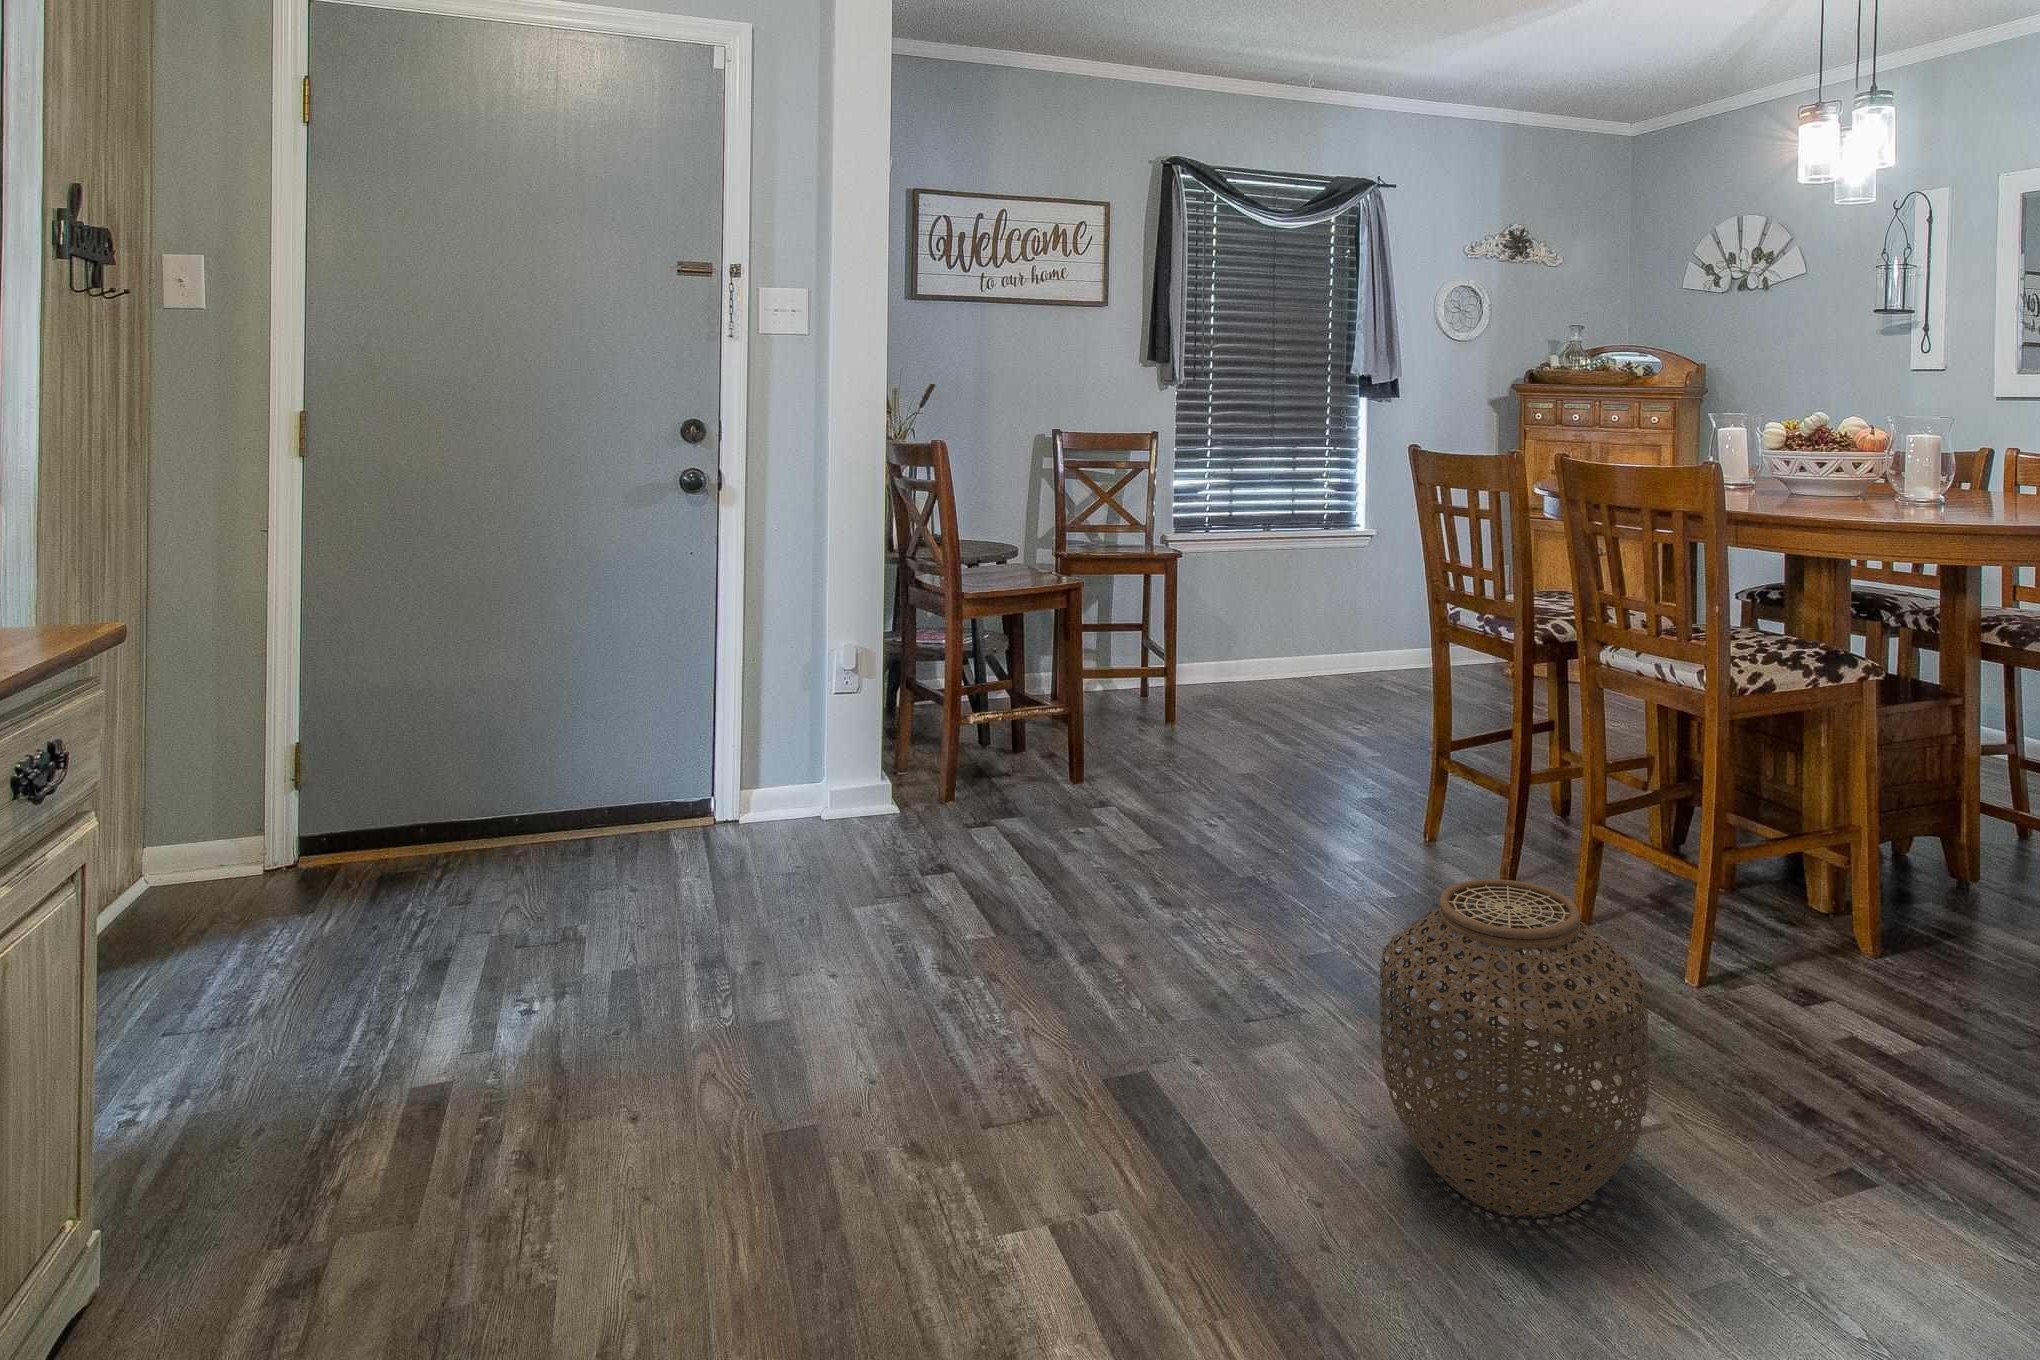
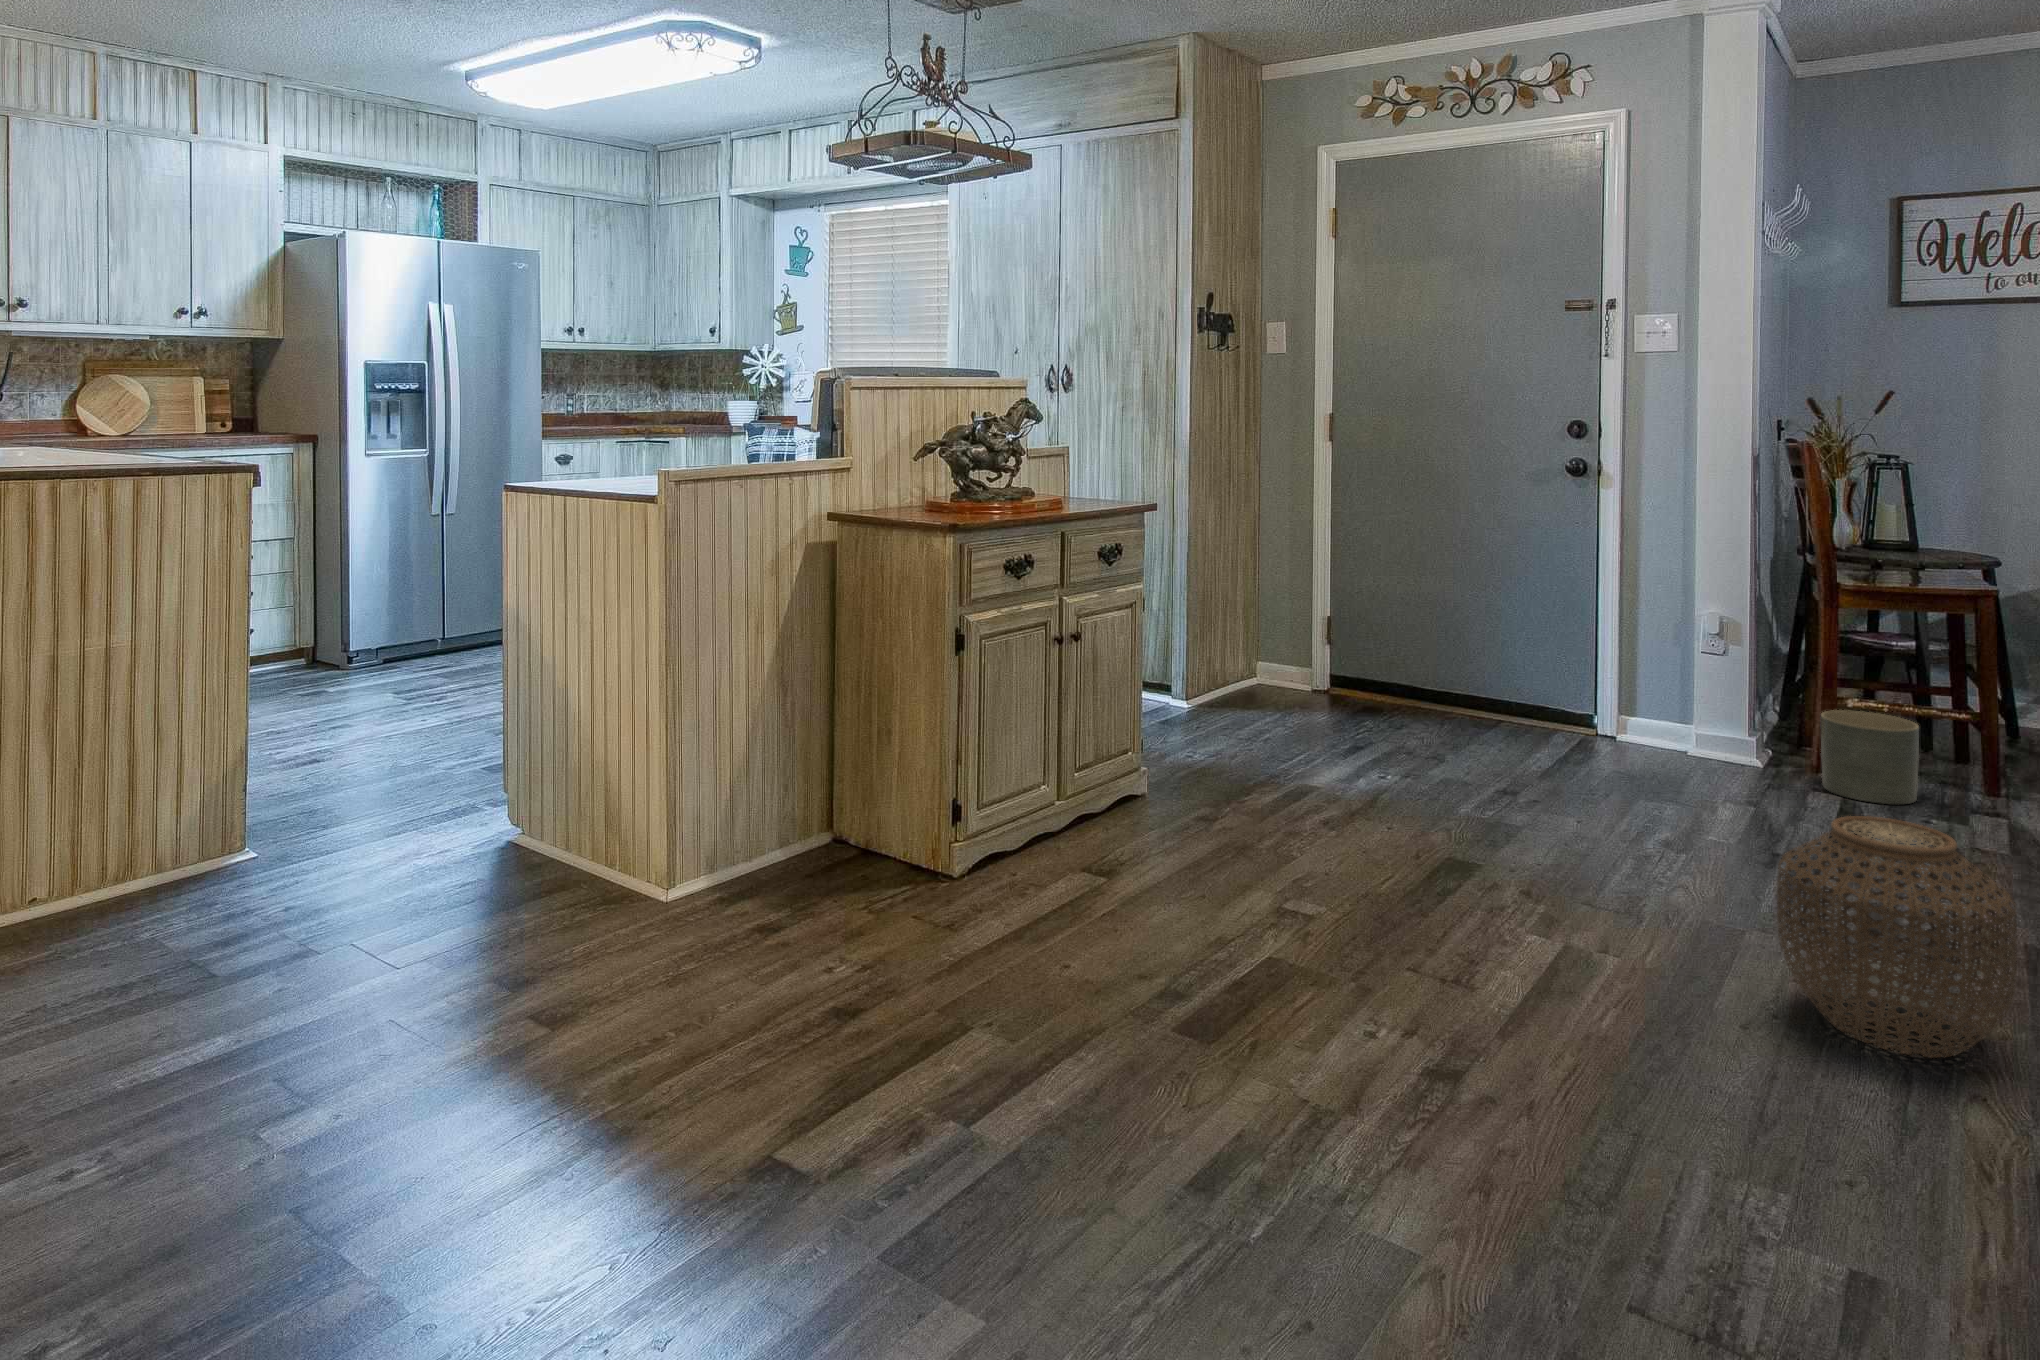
planter: none [978,720,1066,825] -> present [1821,710,1919,804]

